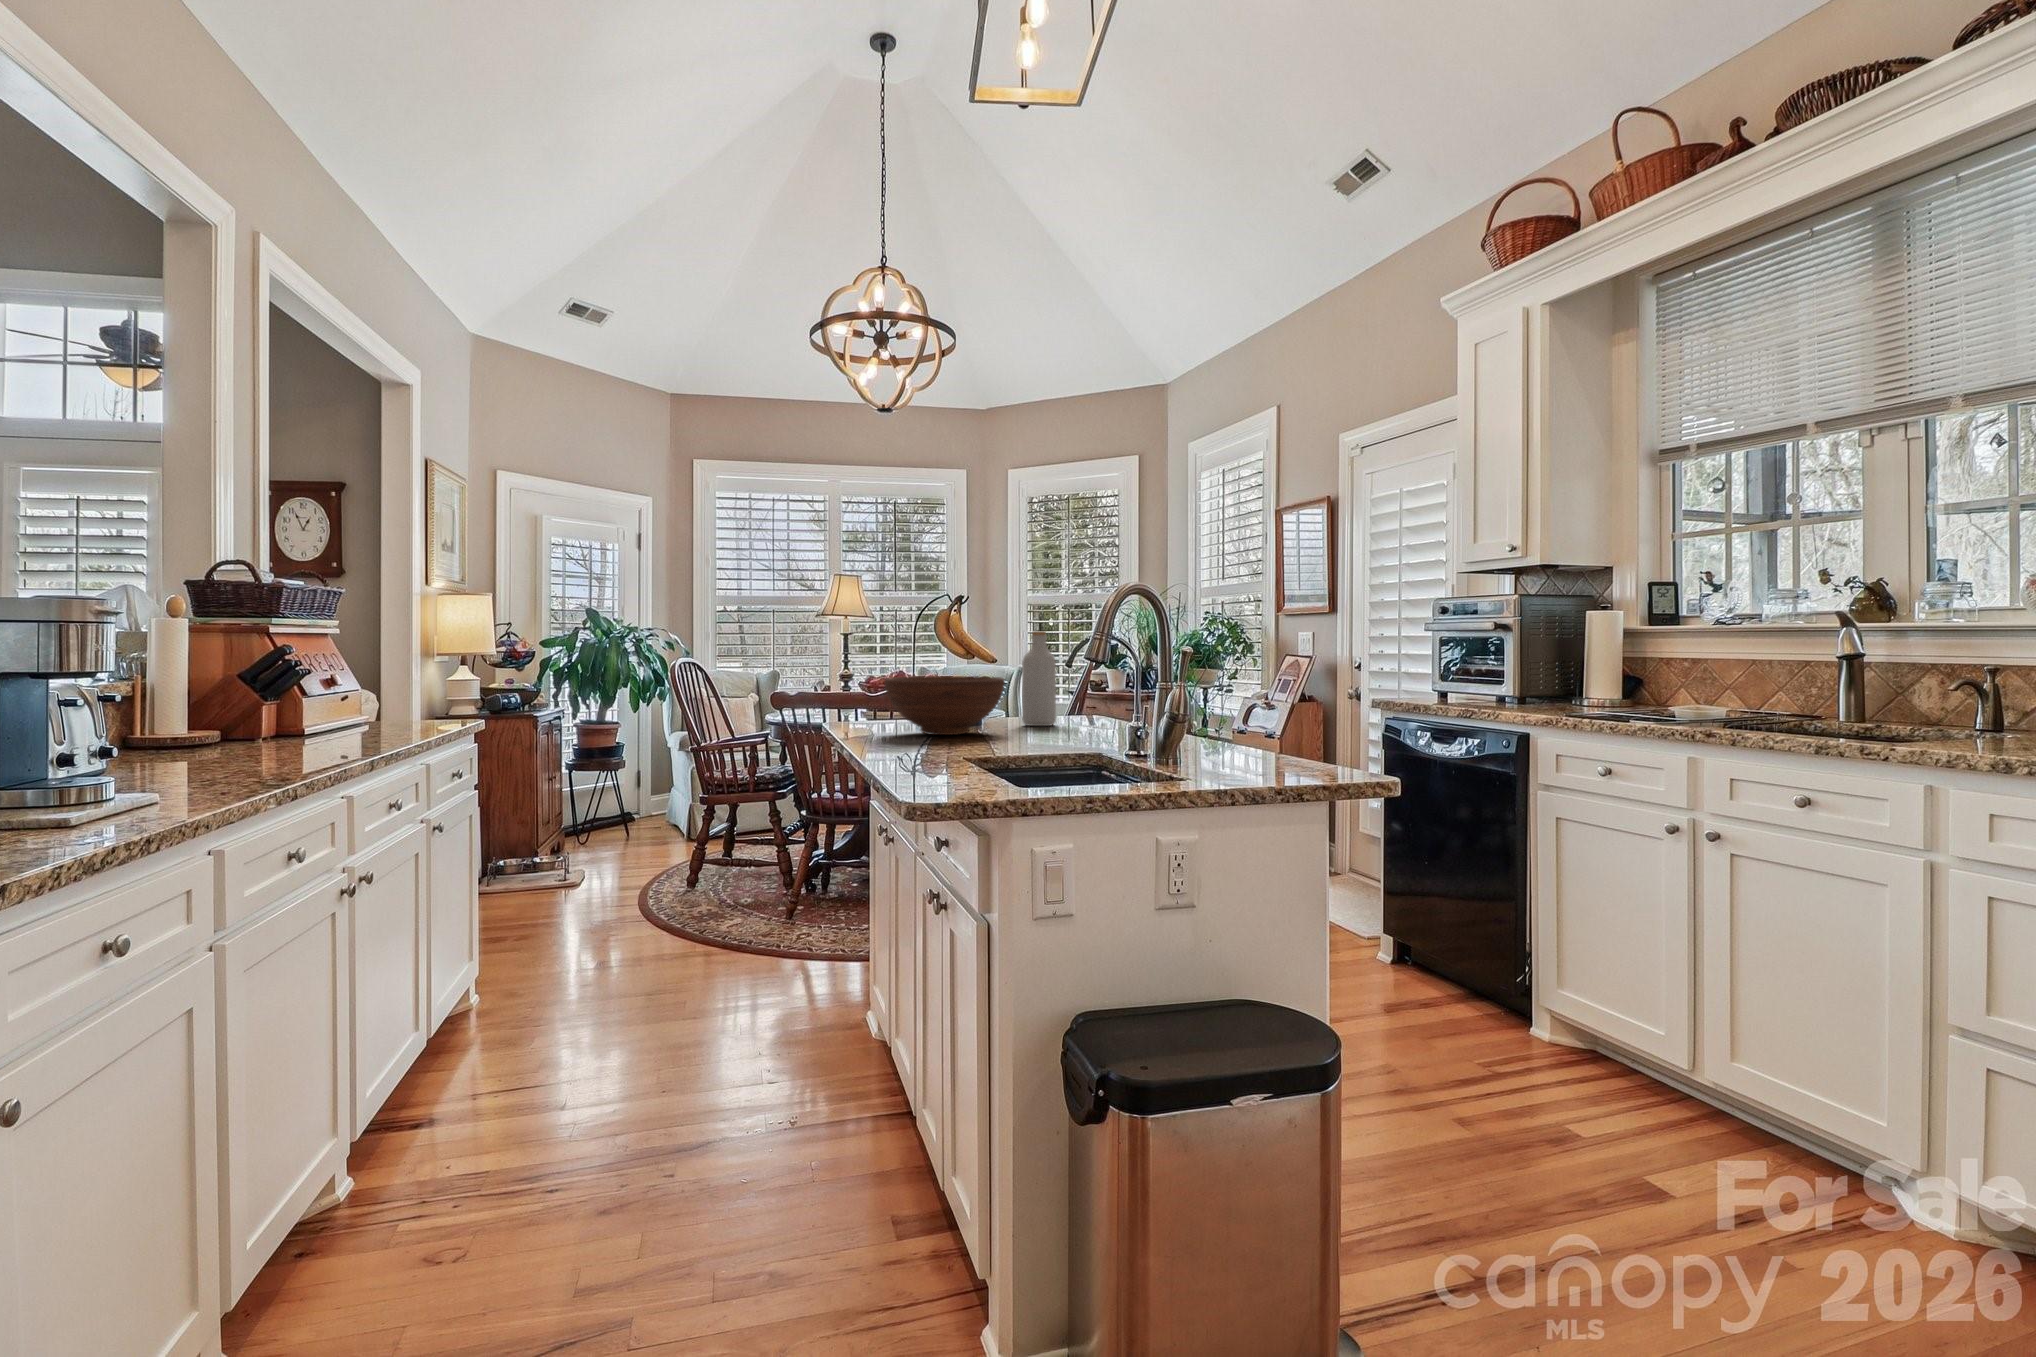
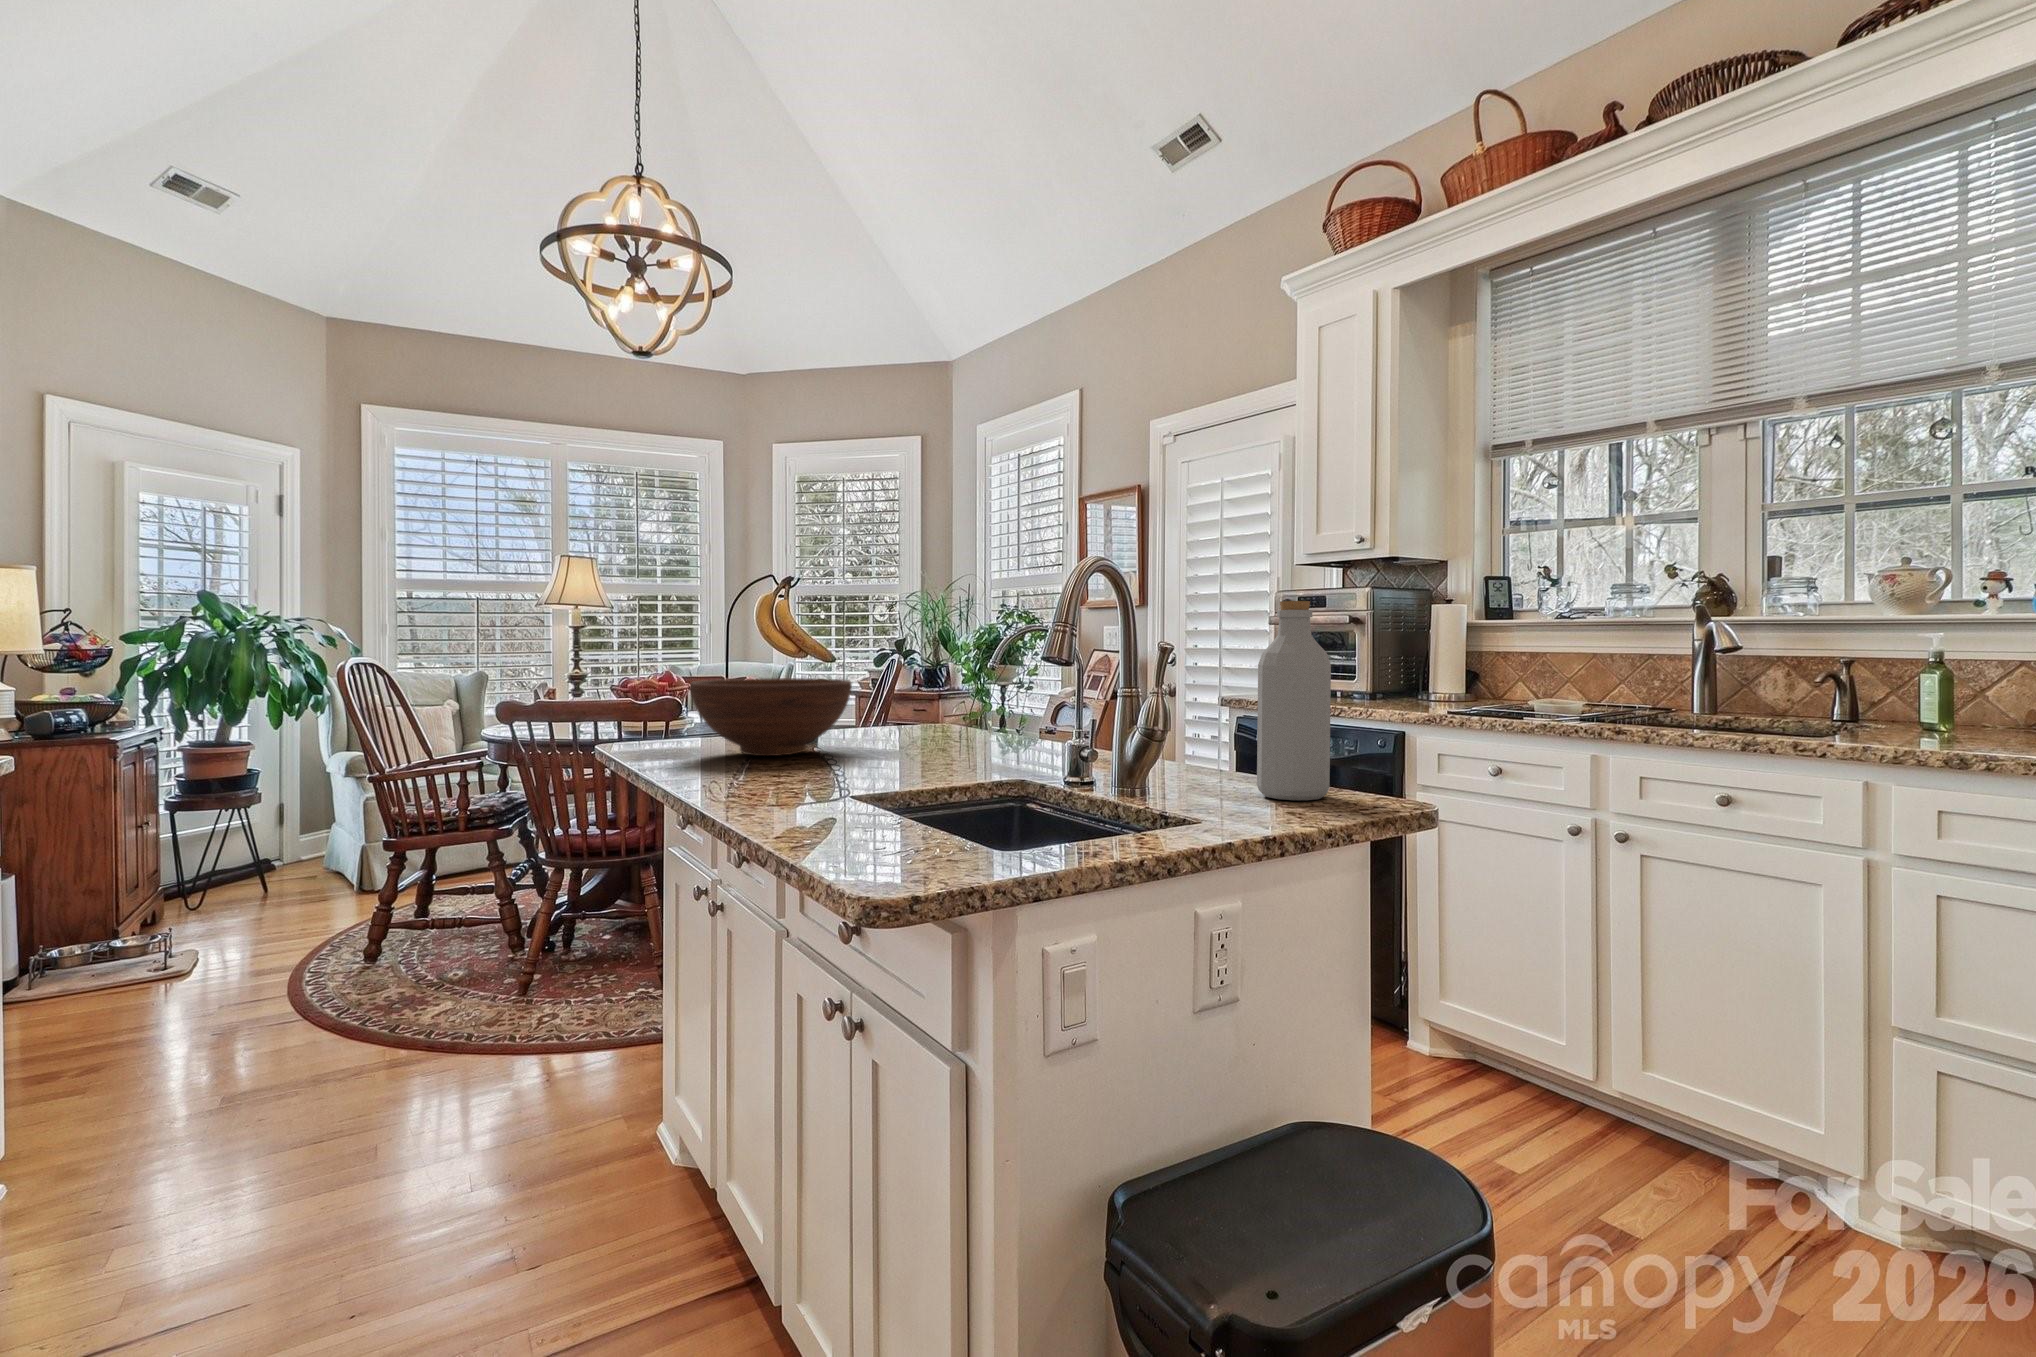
bottle: present [1022,631,1056,726] -> present [1257,601,1331,800]

